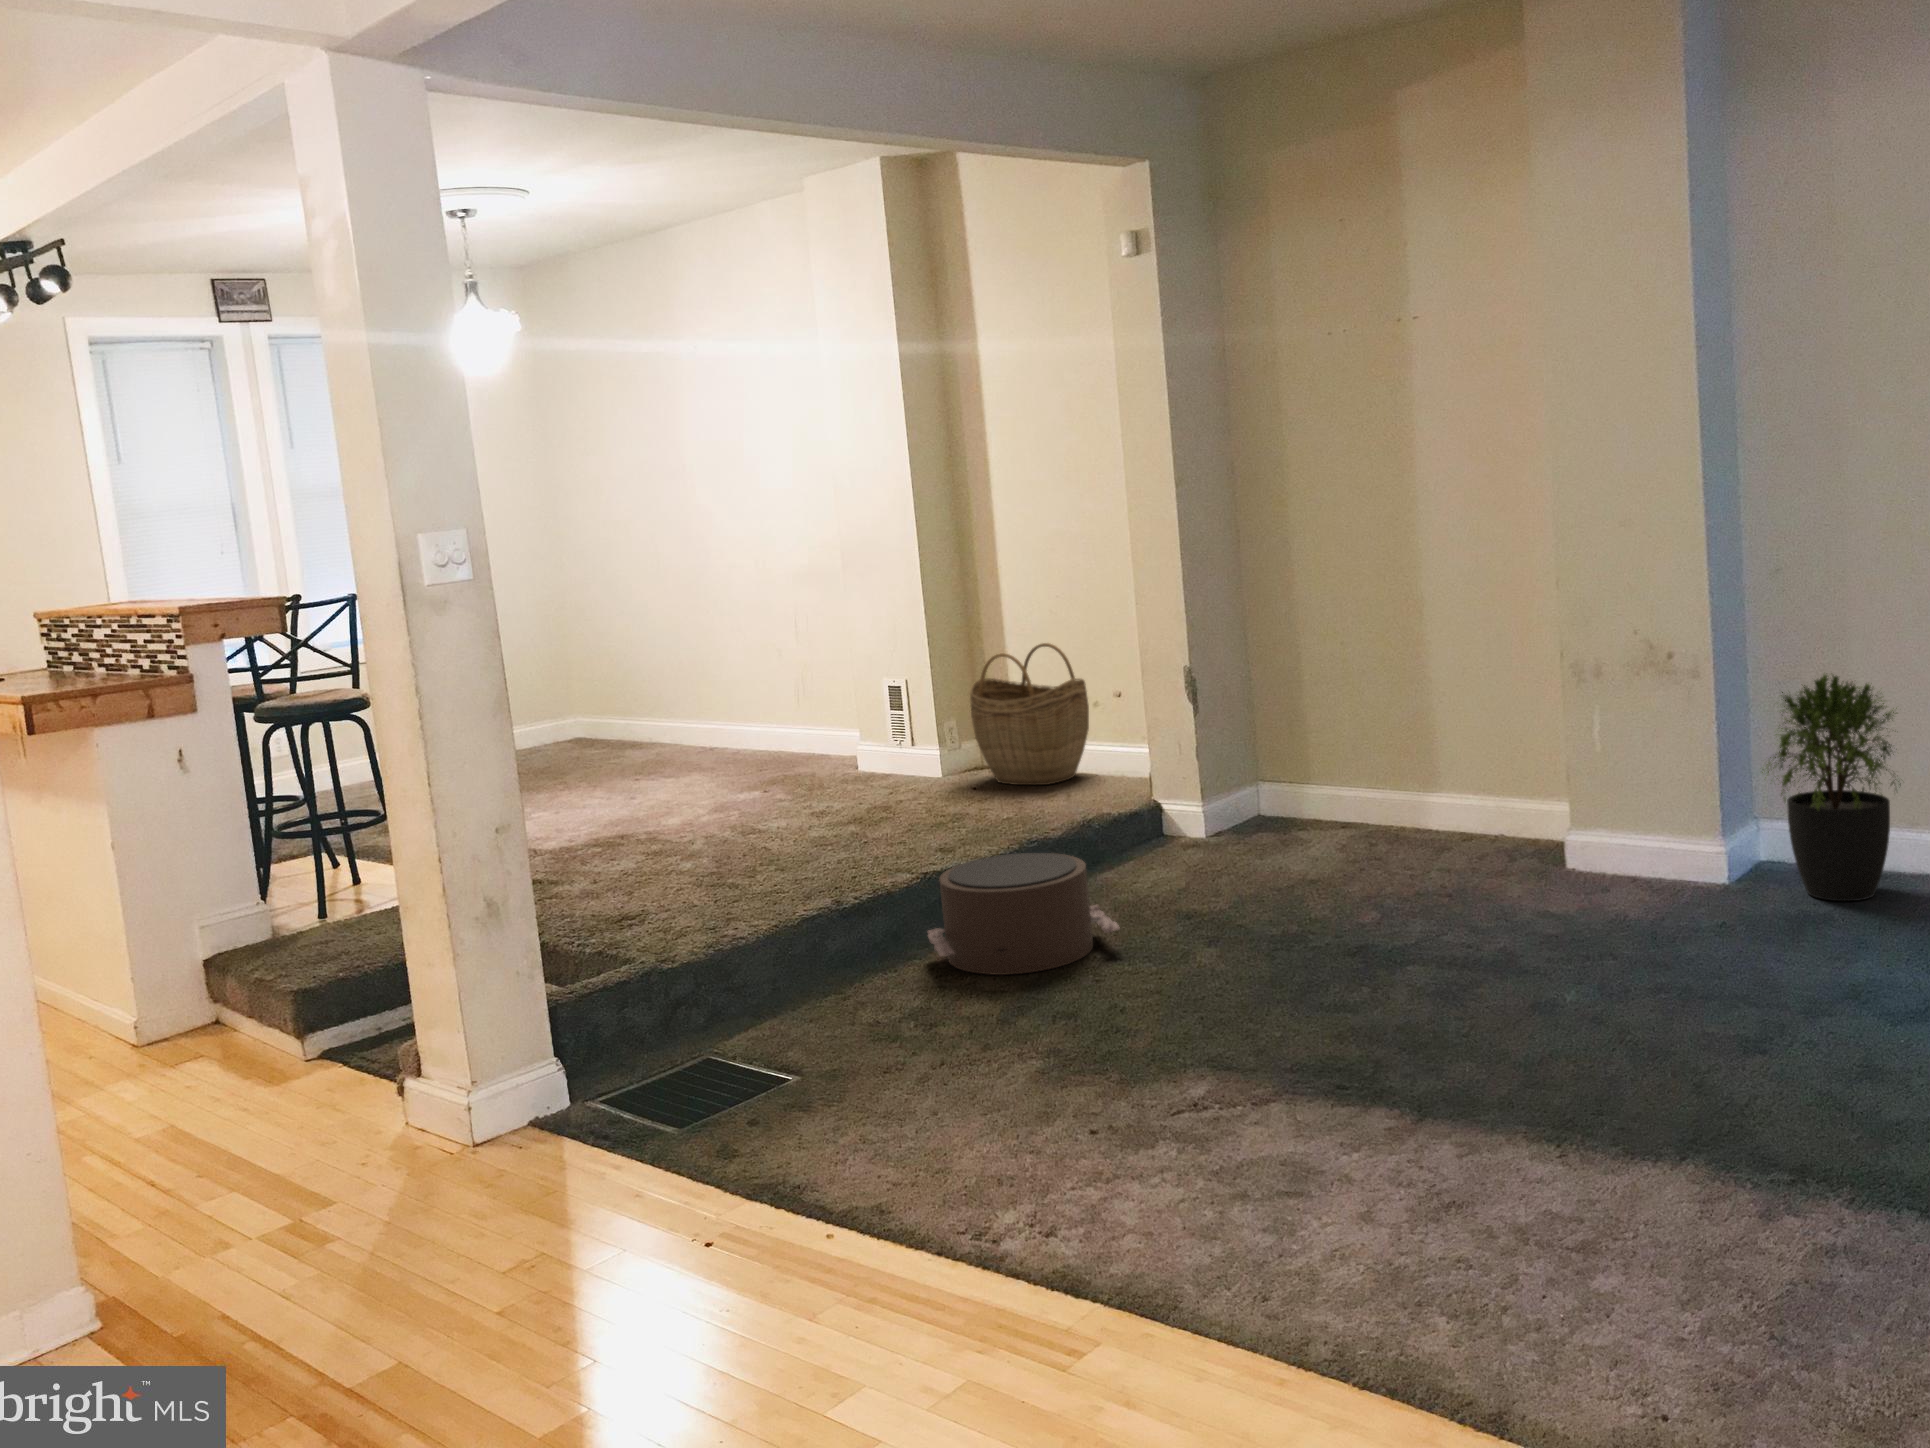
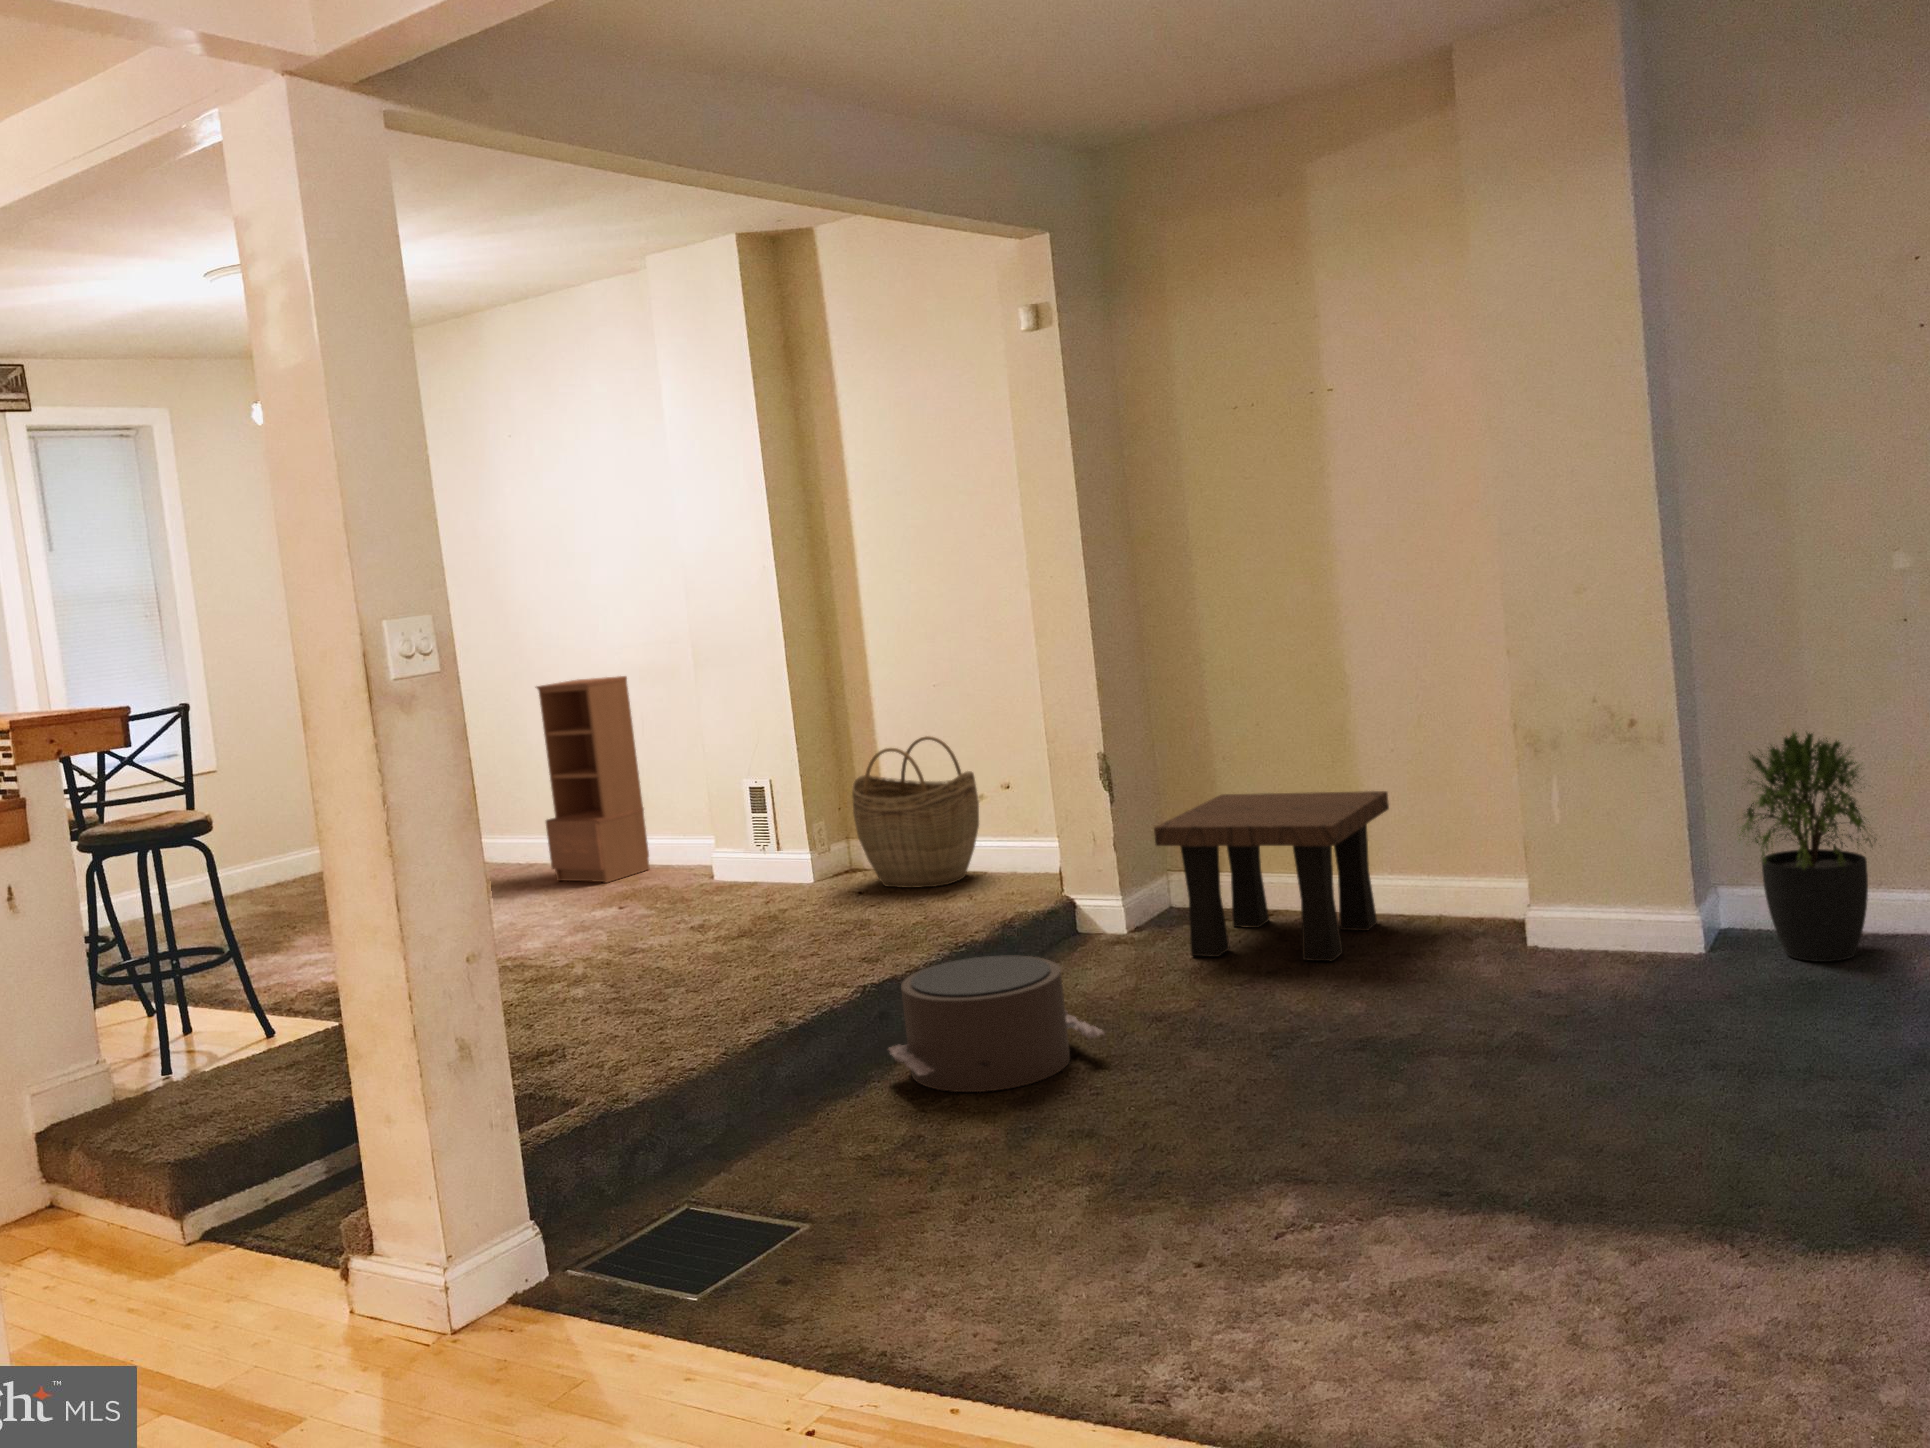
bookcase: none [705,576,807,767] -> present [537,676,649,883]
side table: none [1219,710,1459,875] -> present [1154,791,1389,961]

